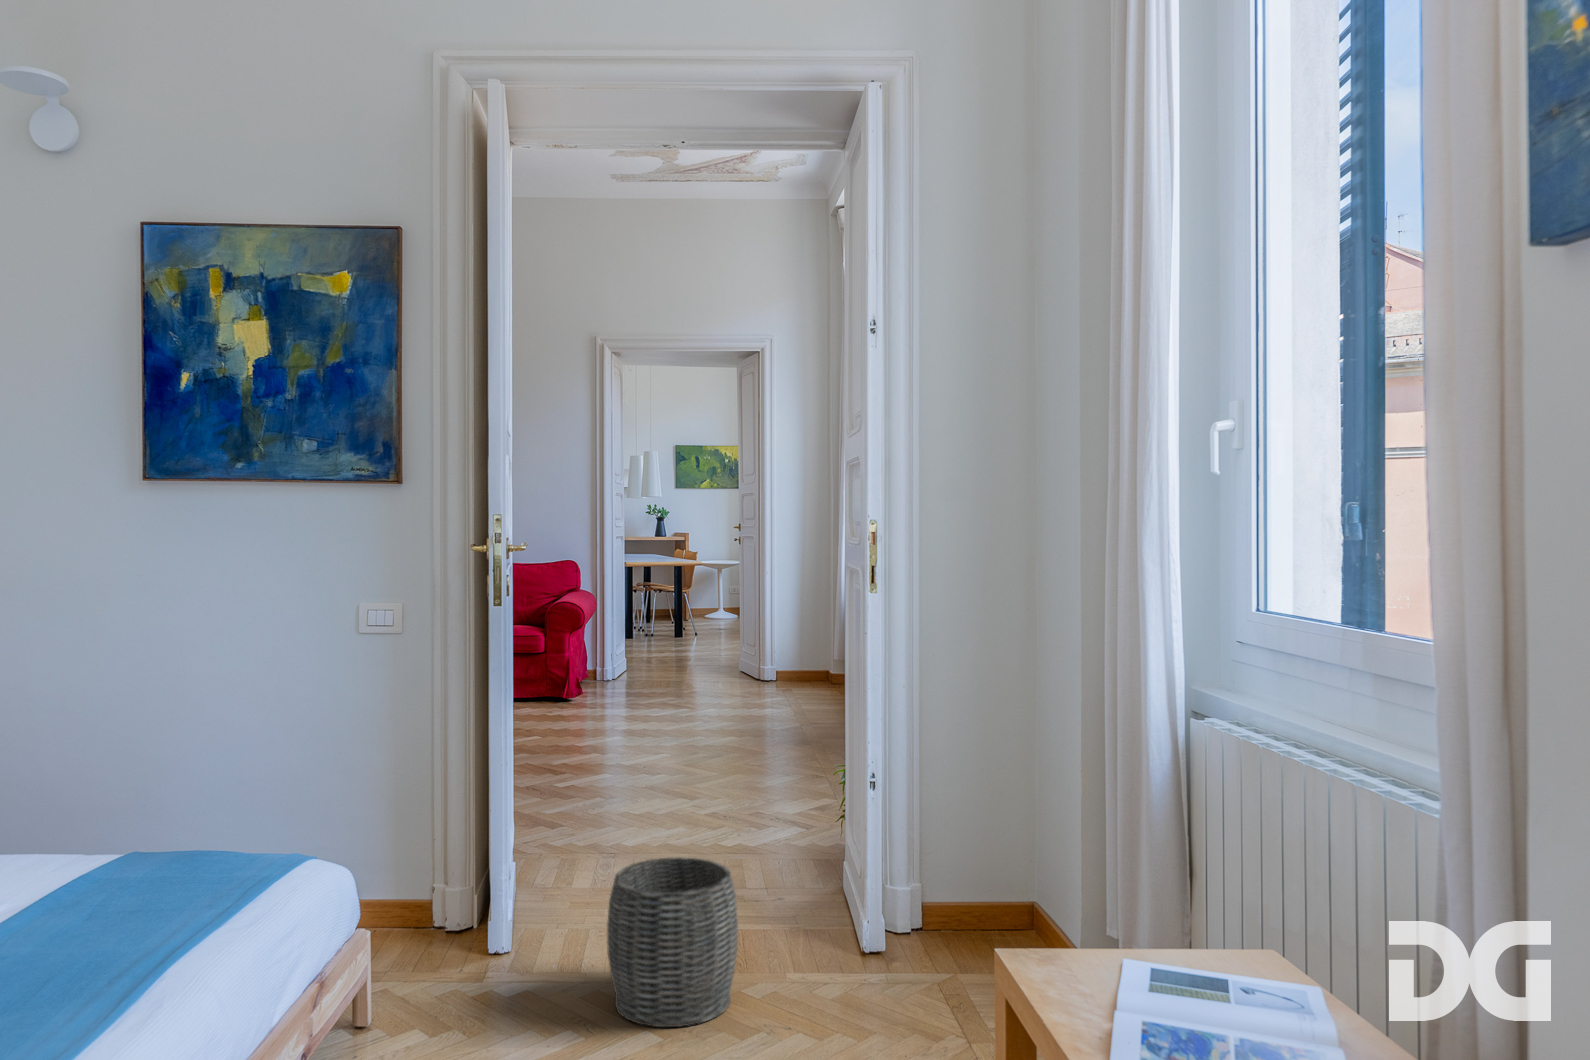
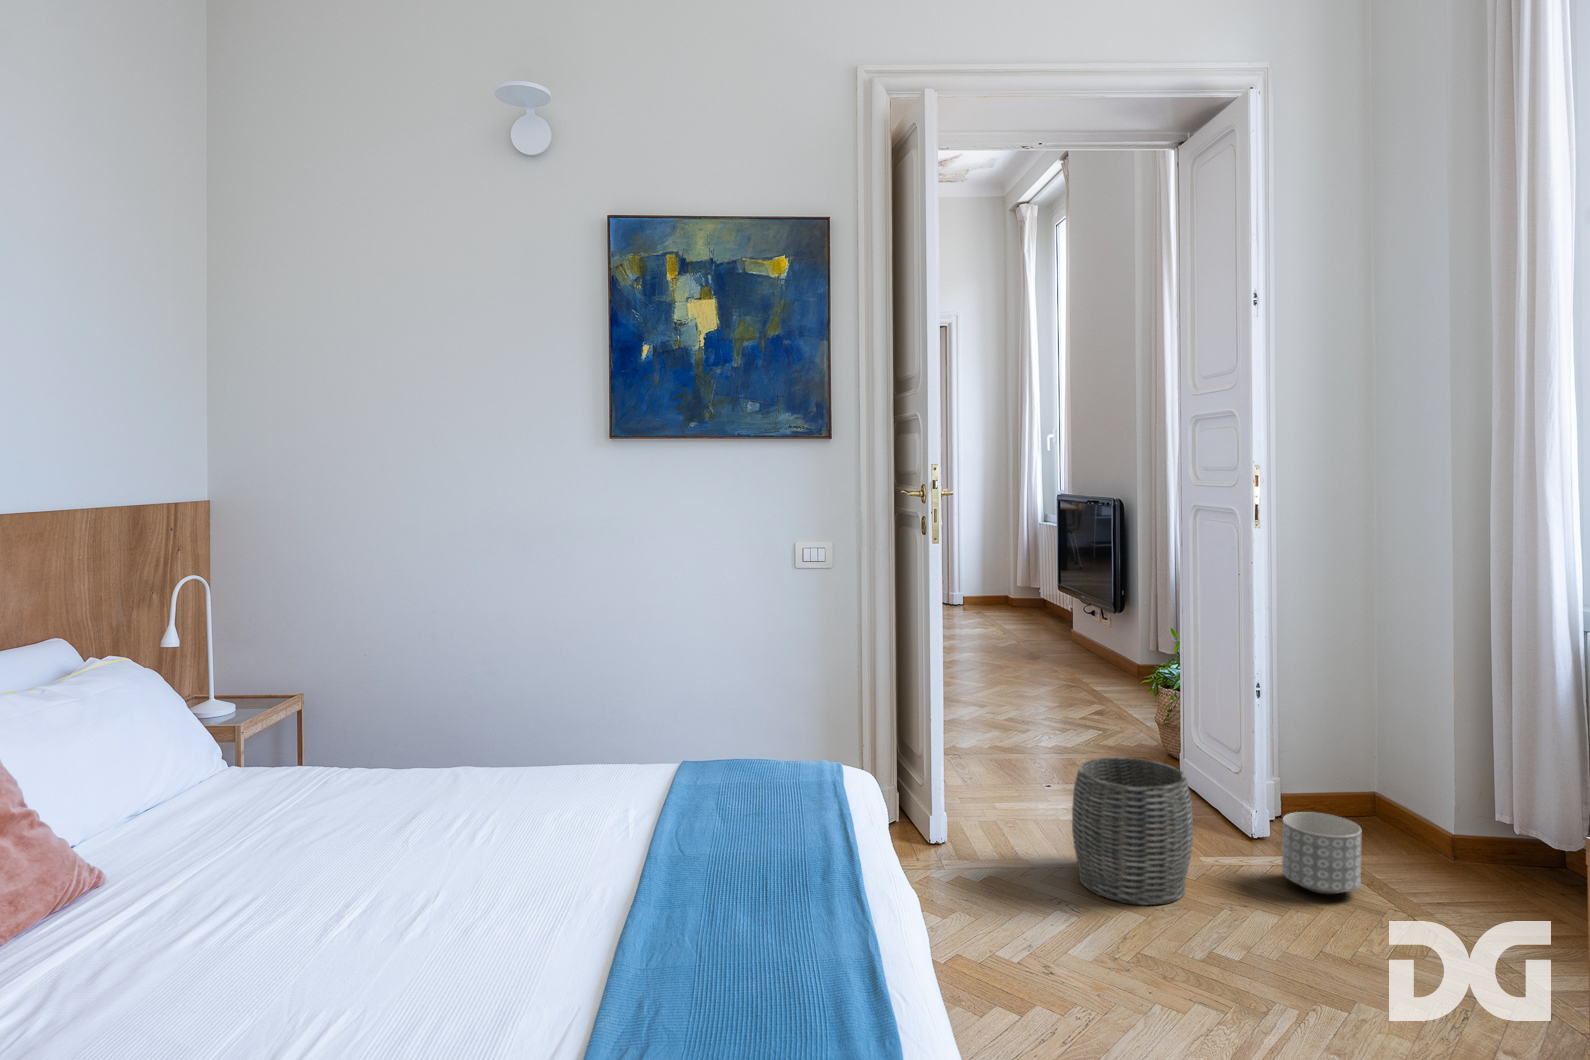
planter: none [841,923,919,1018] -> present [1282,812,1362,894]

